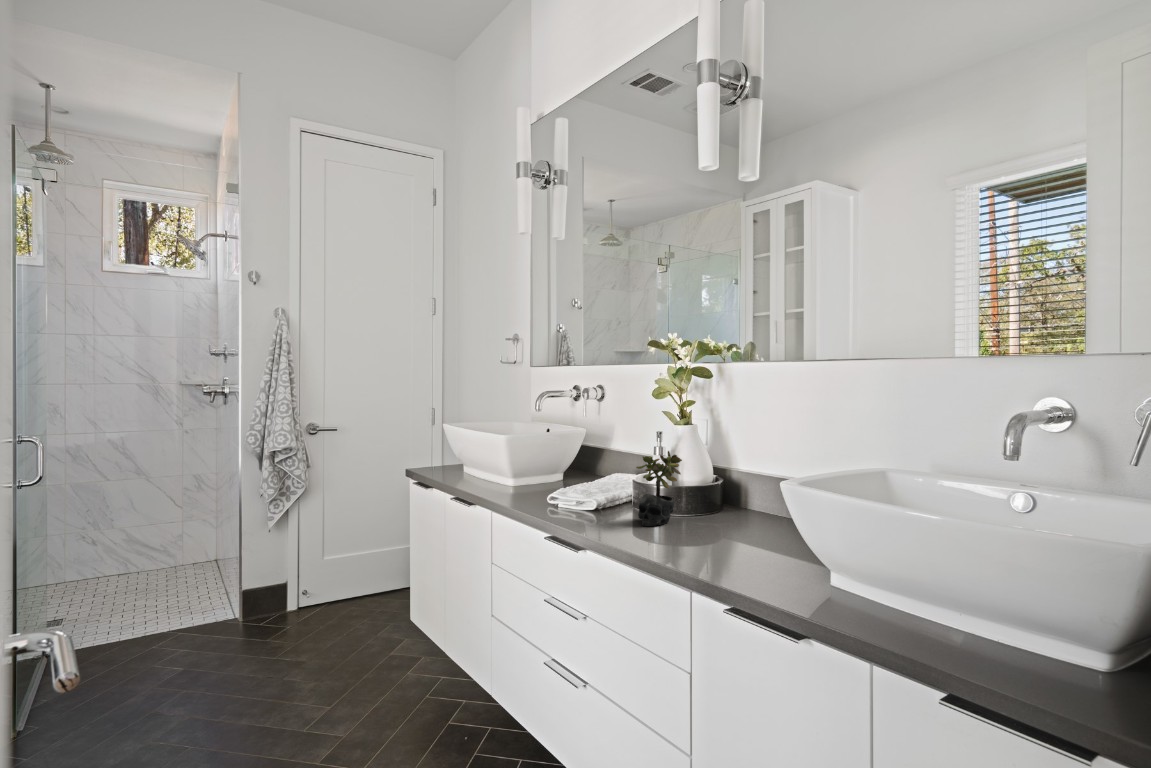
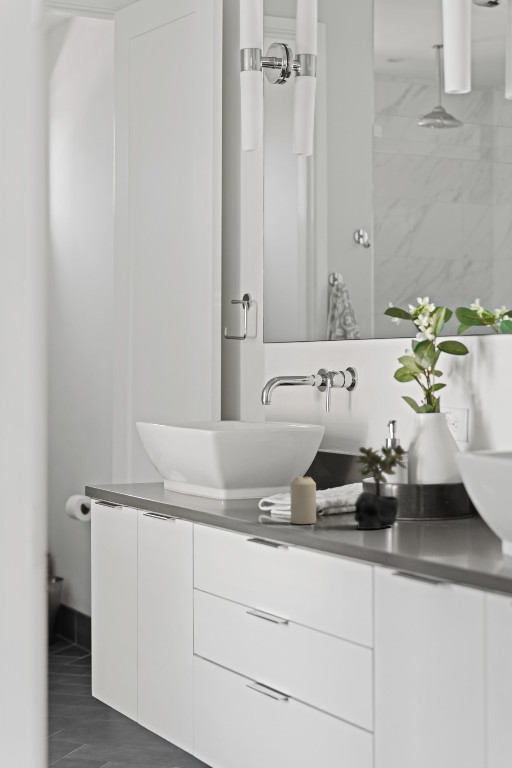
candle: none [582,479,604,520] -> present [291,476,316,524]

